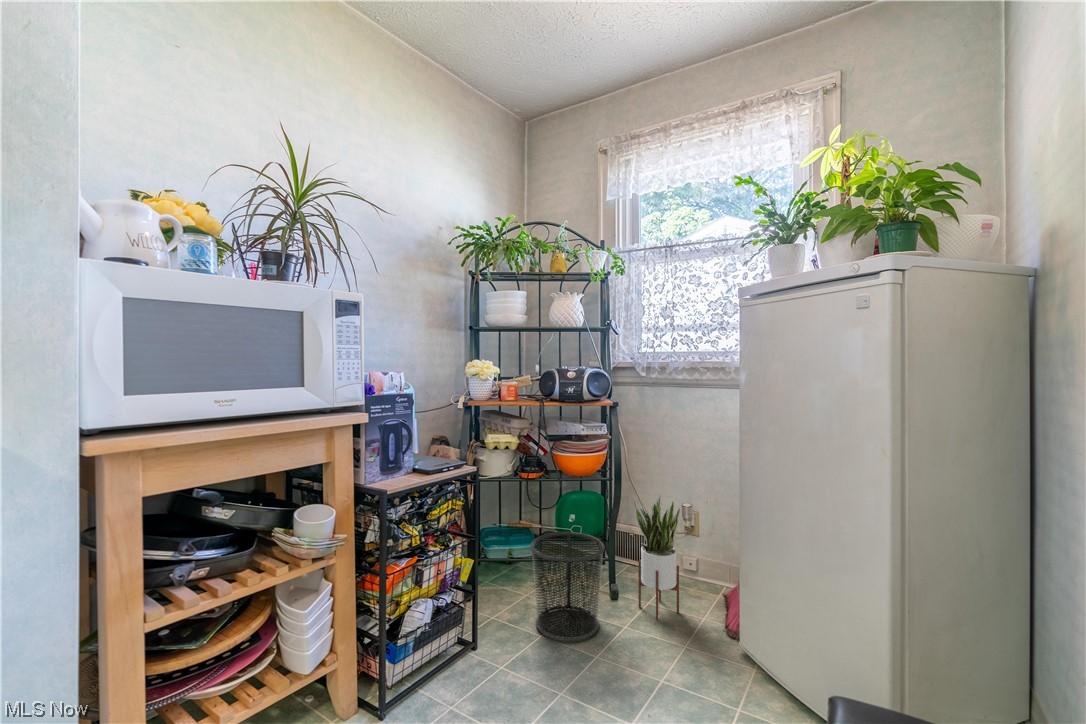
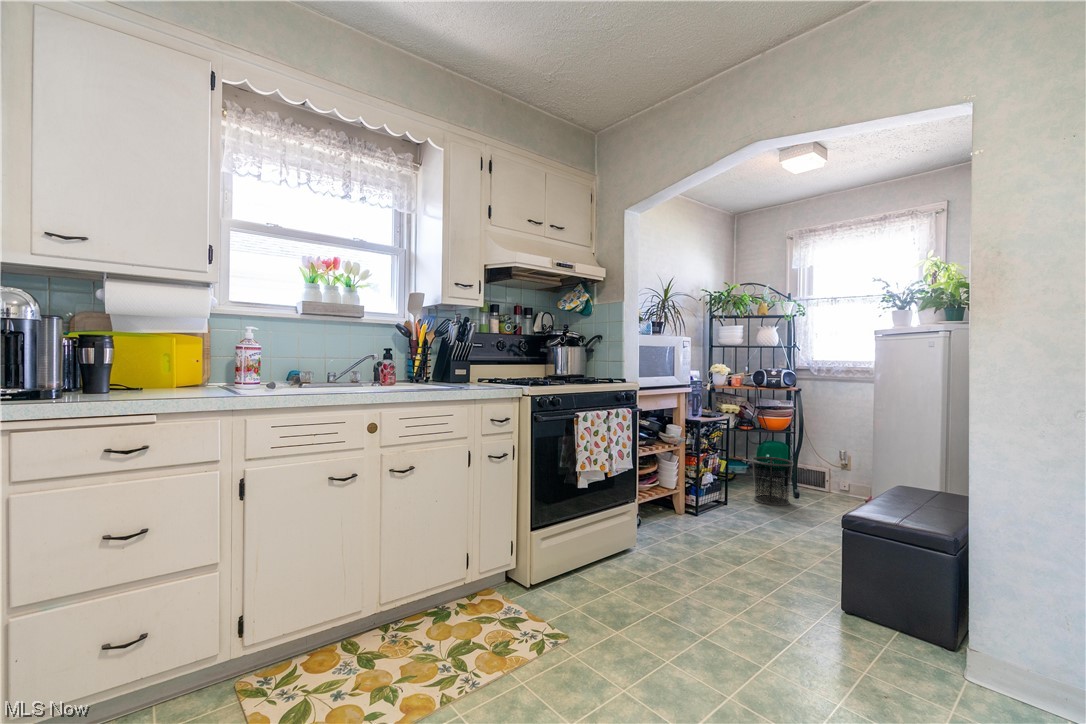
potted plant: present [632,494,680,620] -> none [809,439,838,504]

